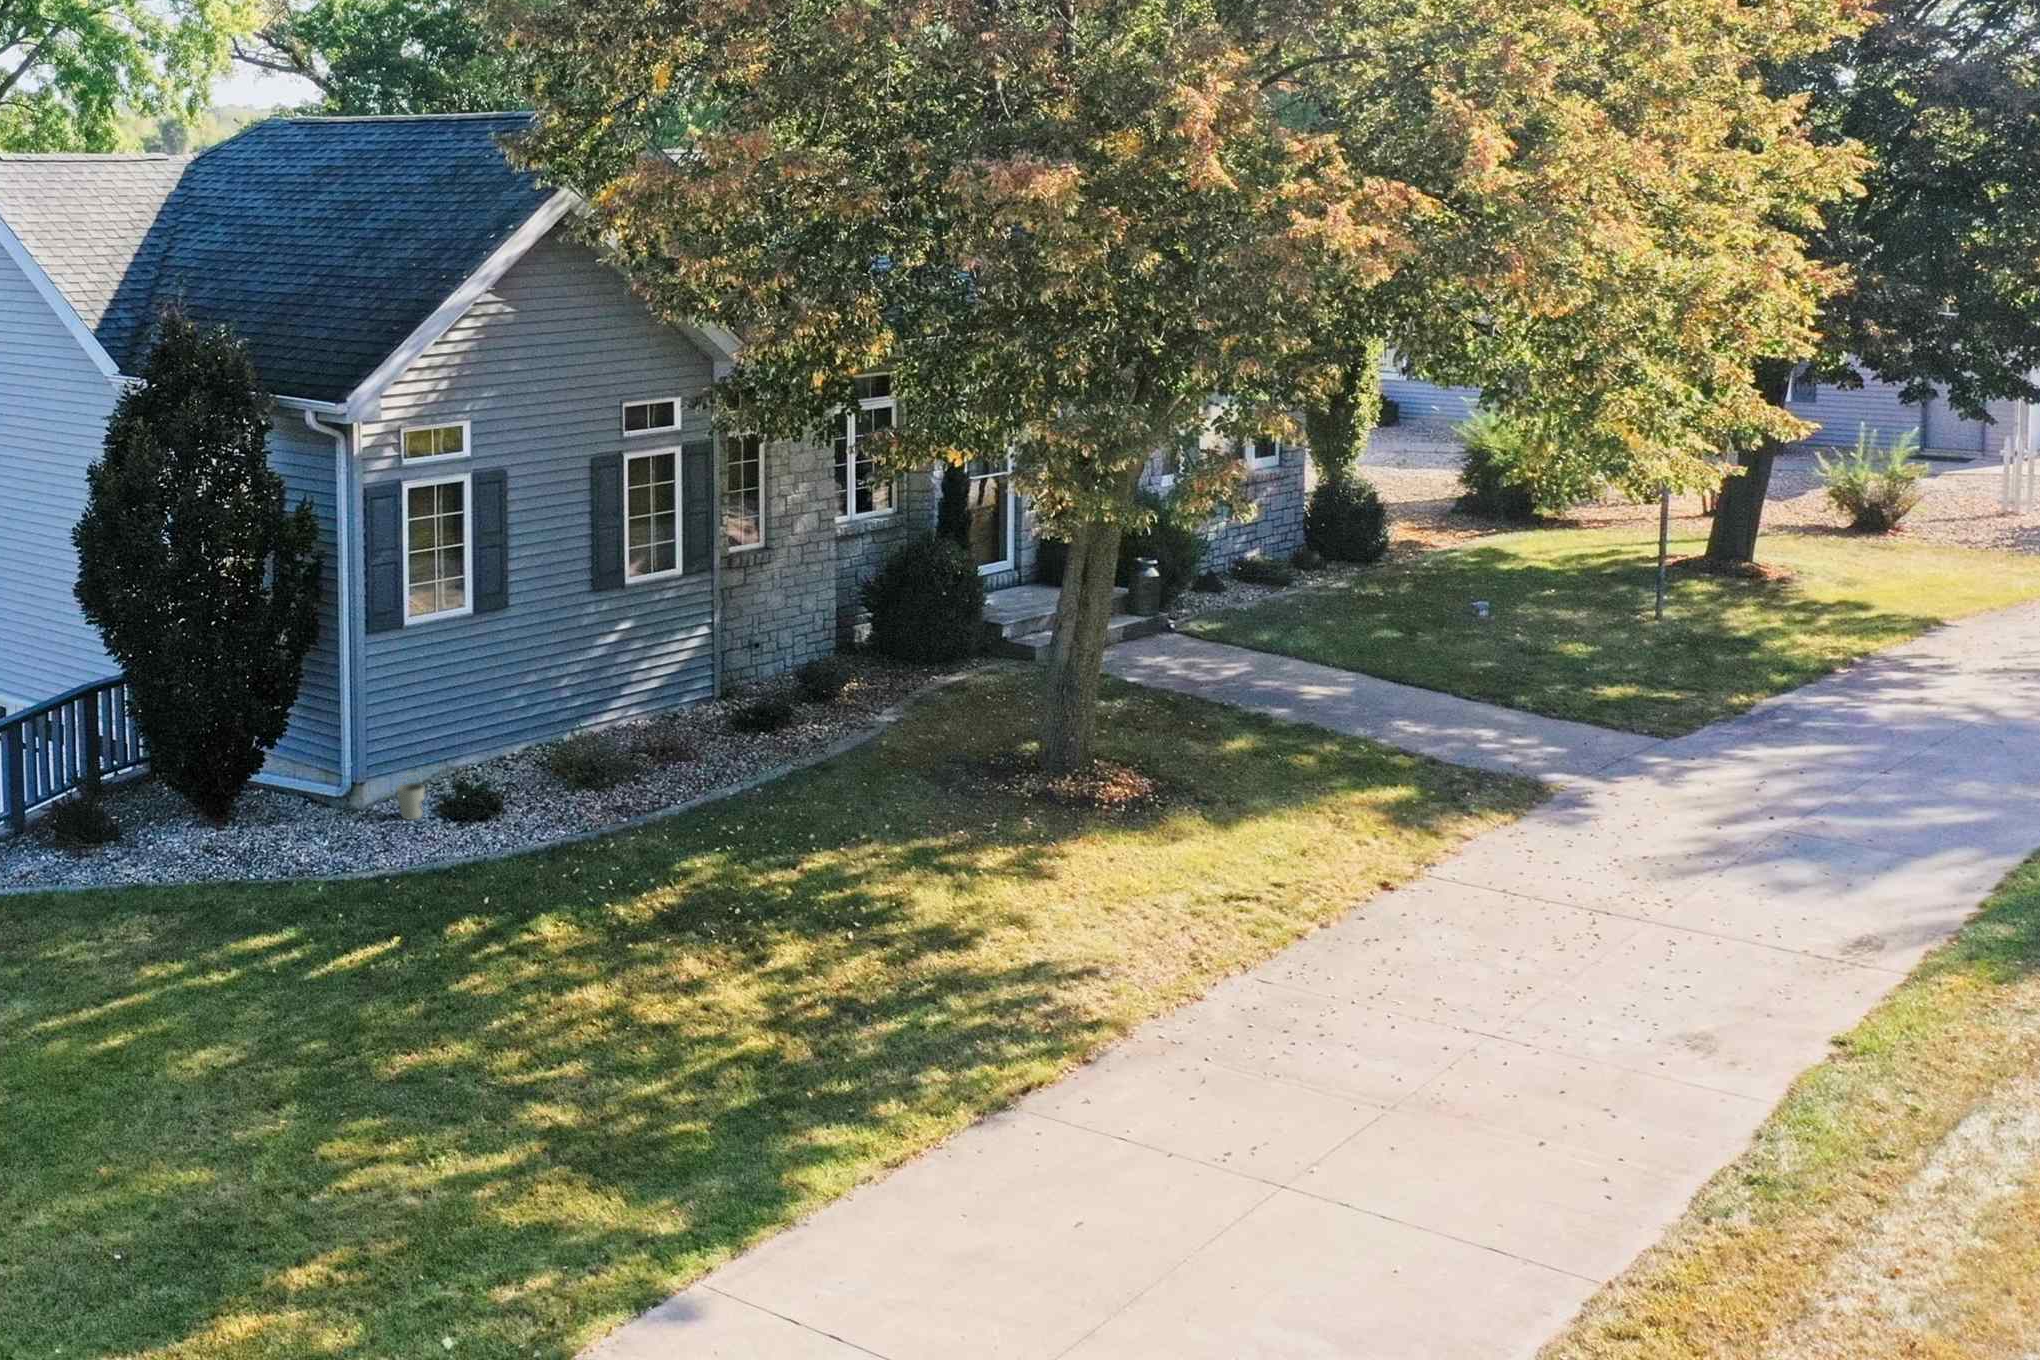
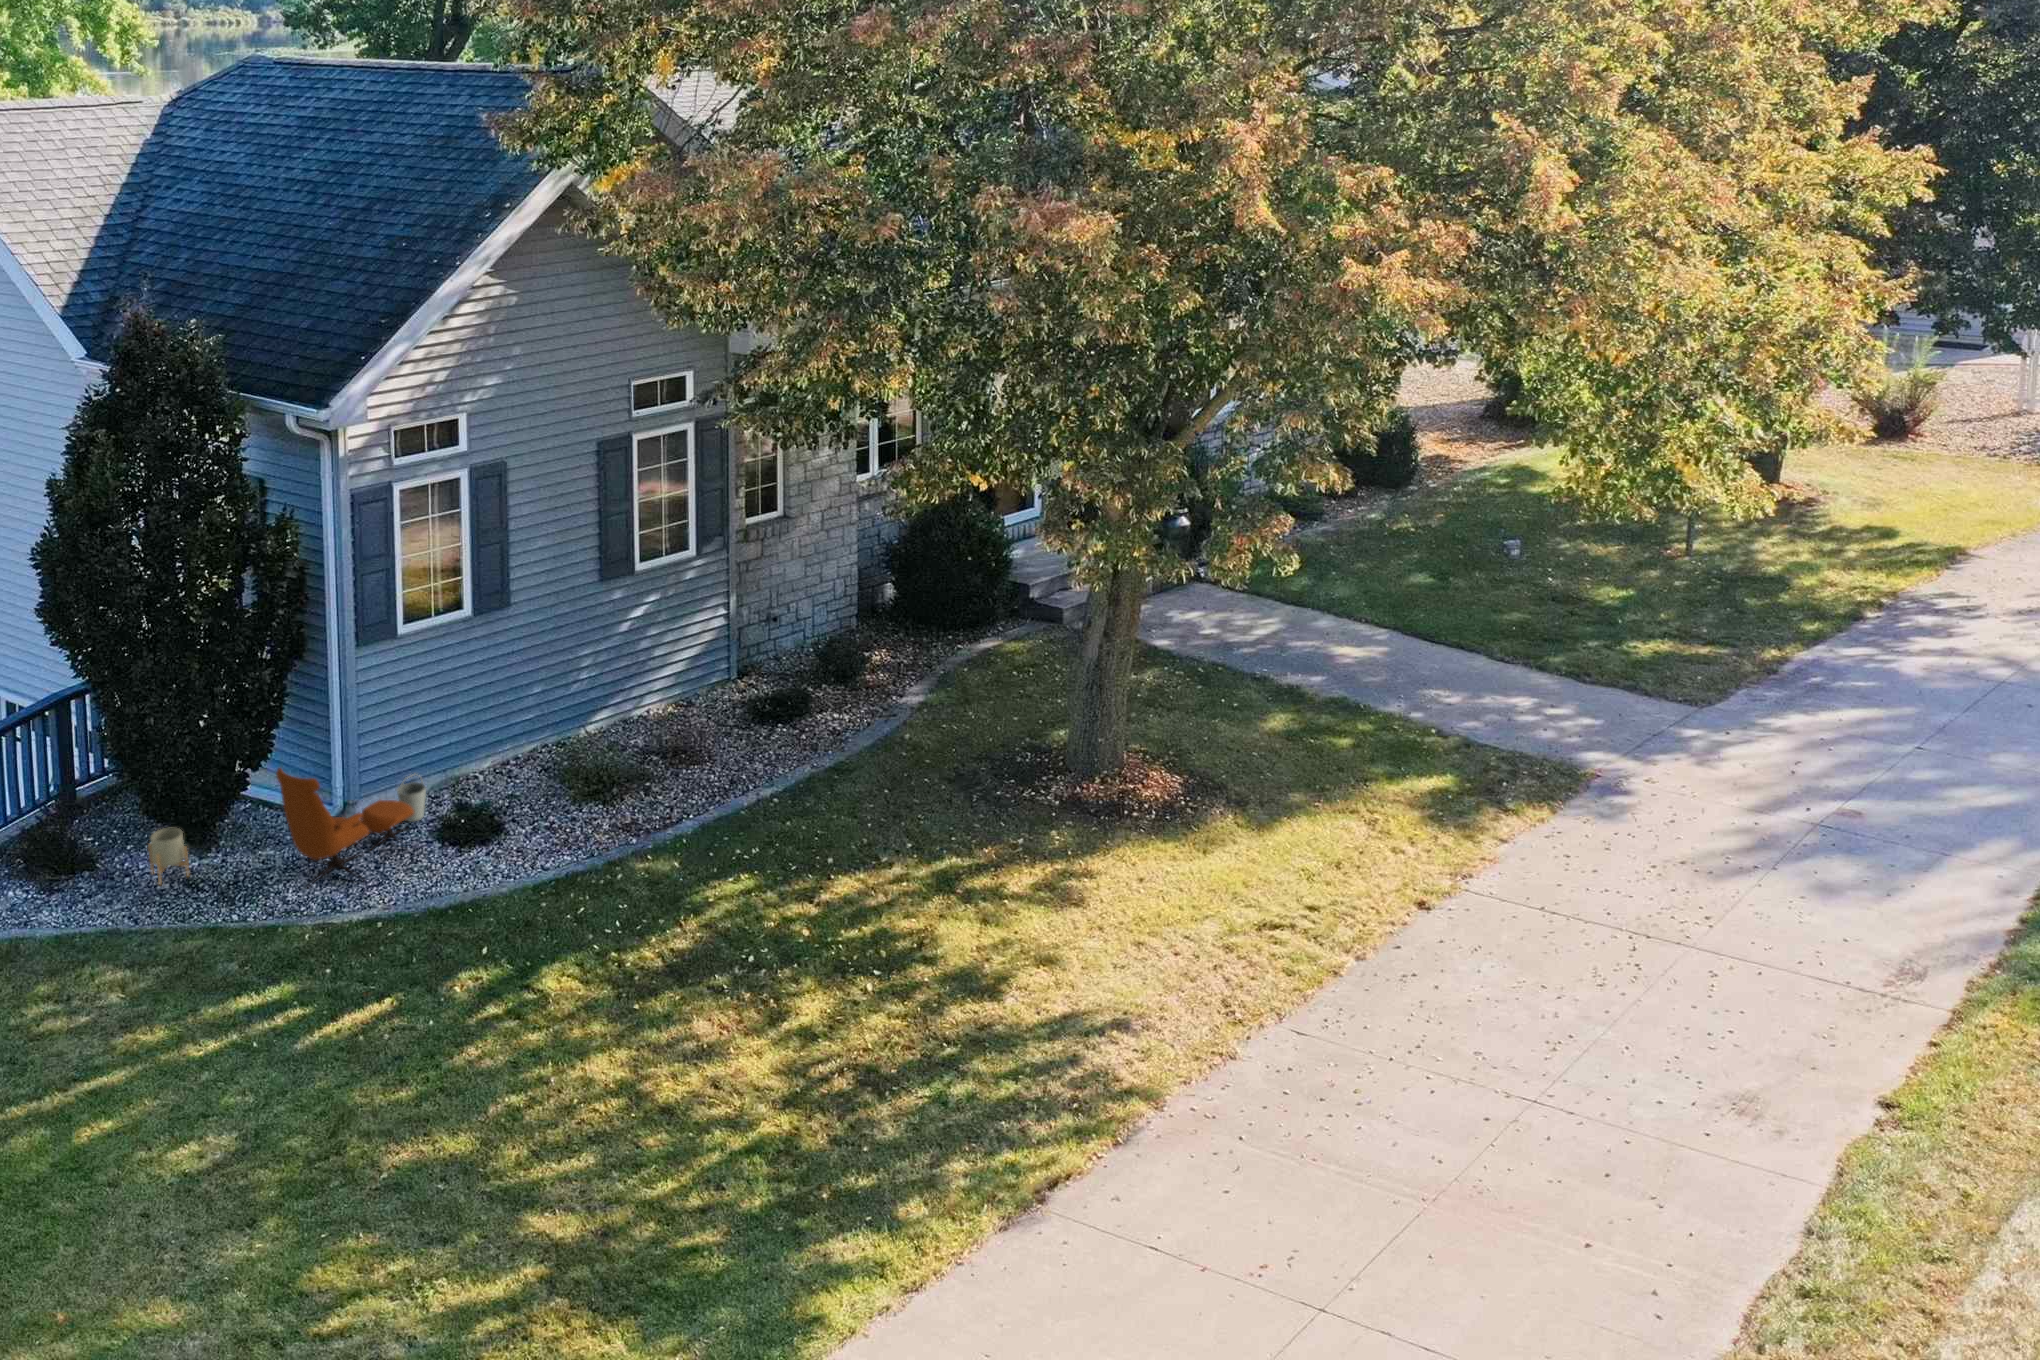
lounge chair: none [288,739,414,860] -> present [276,768,414,887]
planter: none [165,805,203,857] -> present [148,827,189,885]

